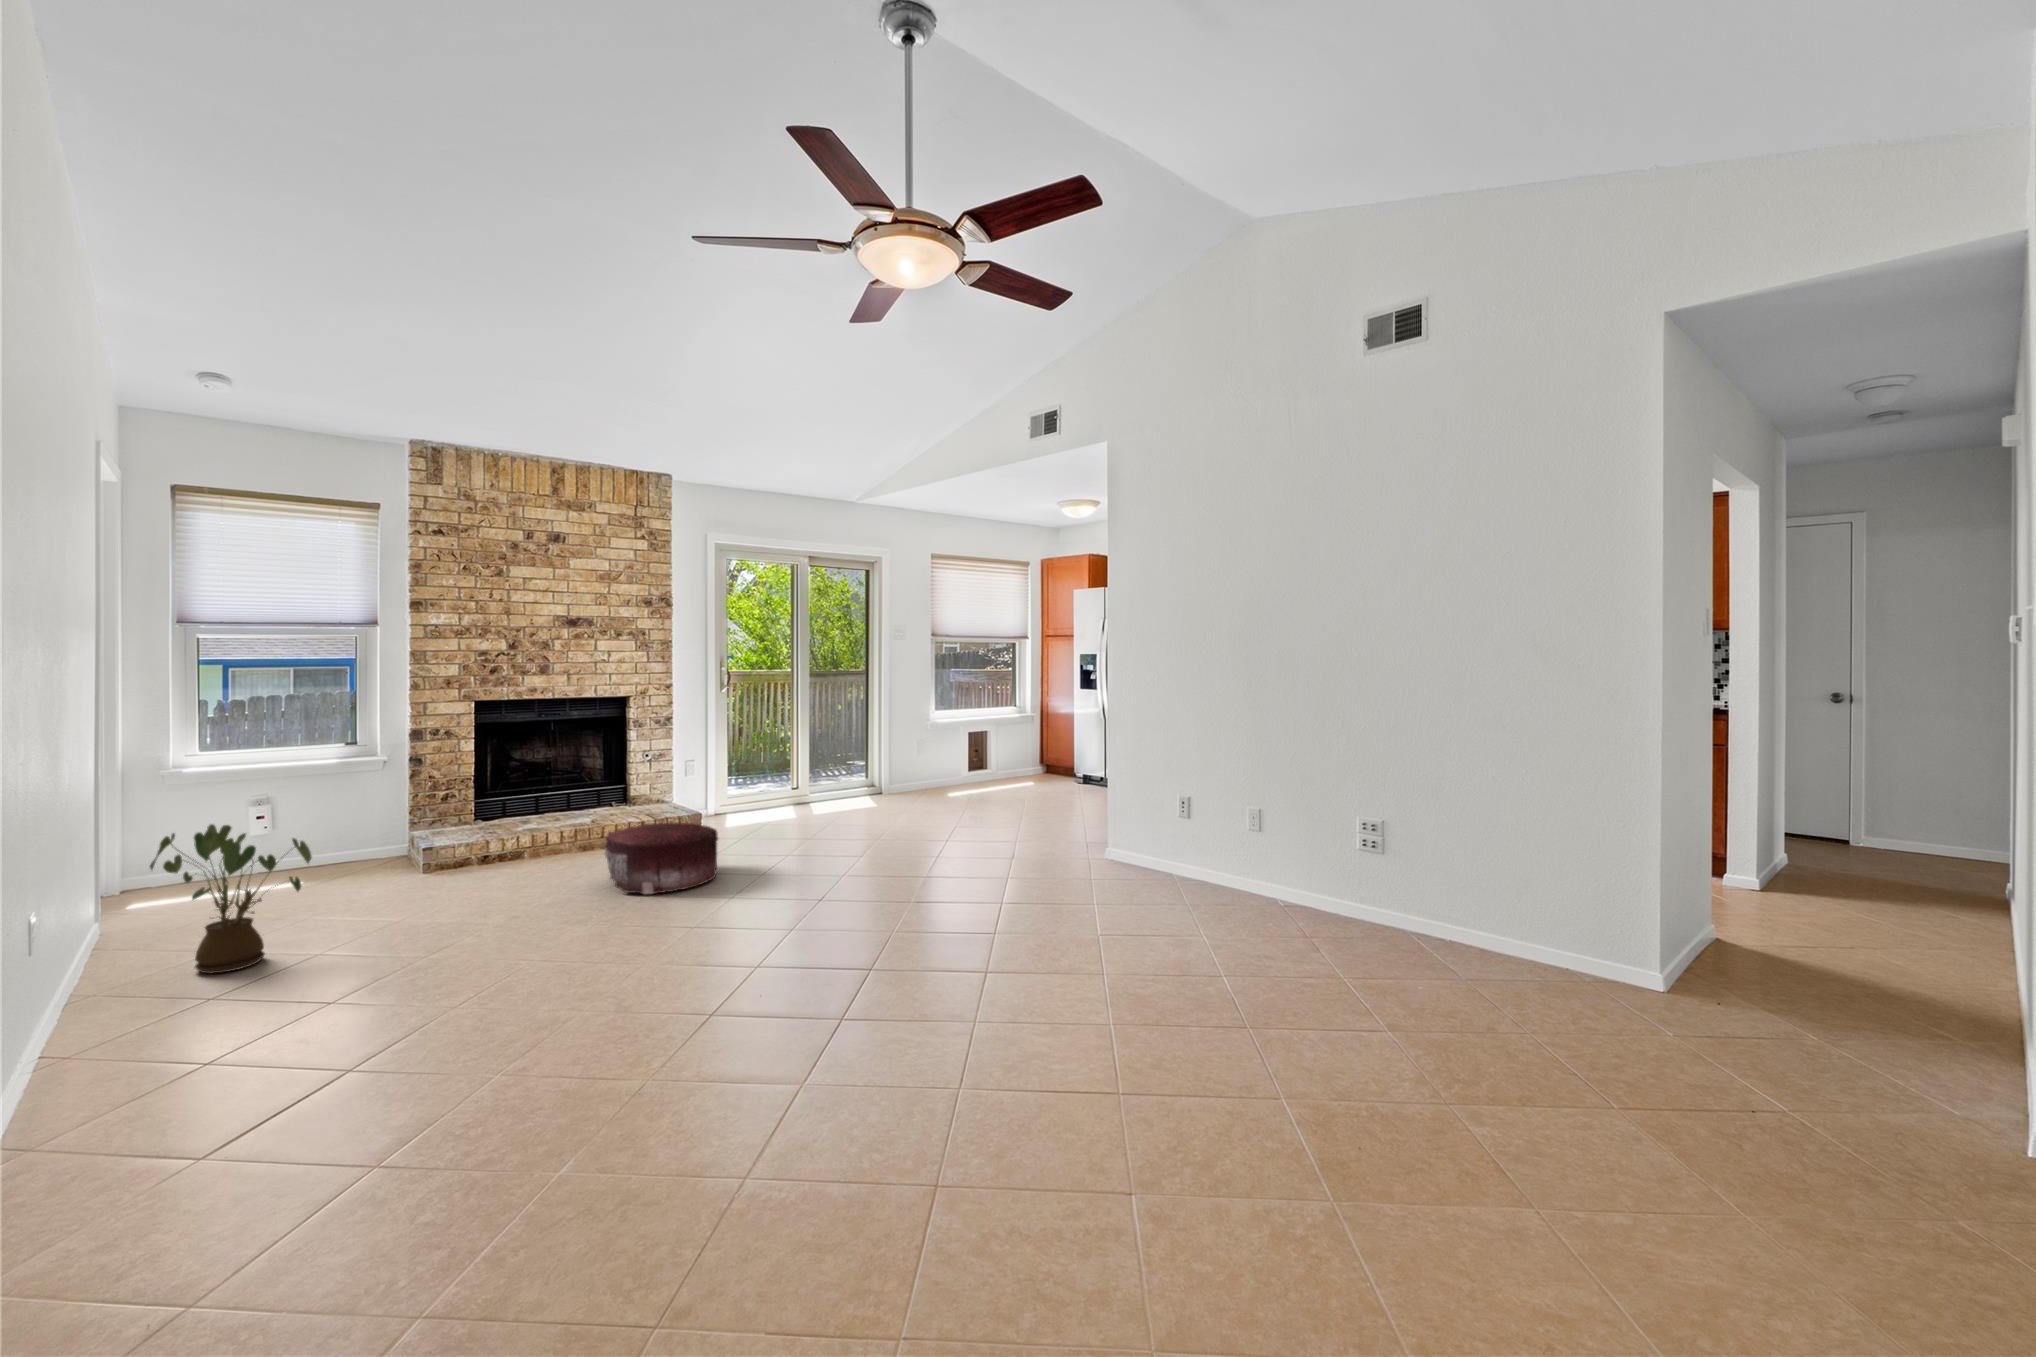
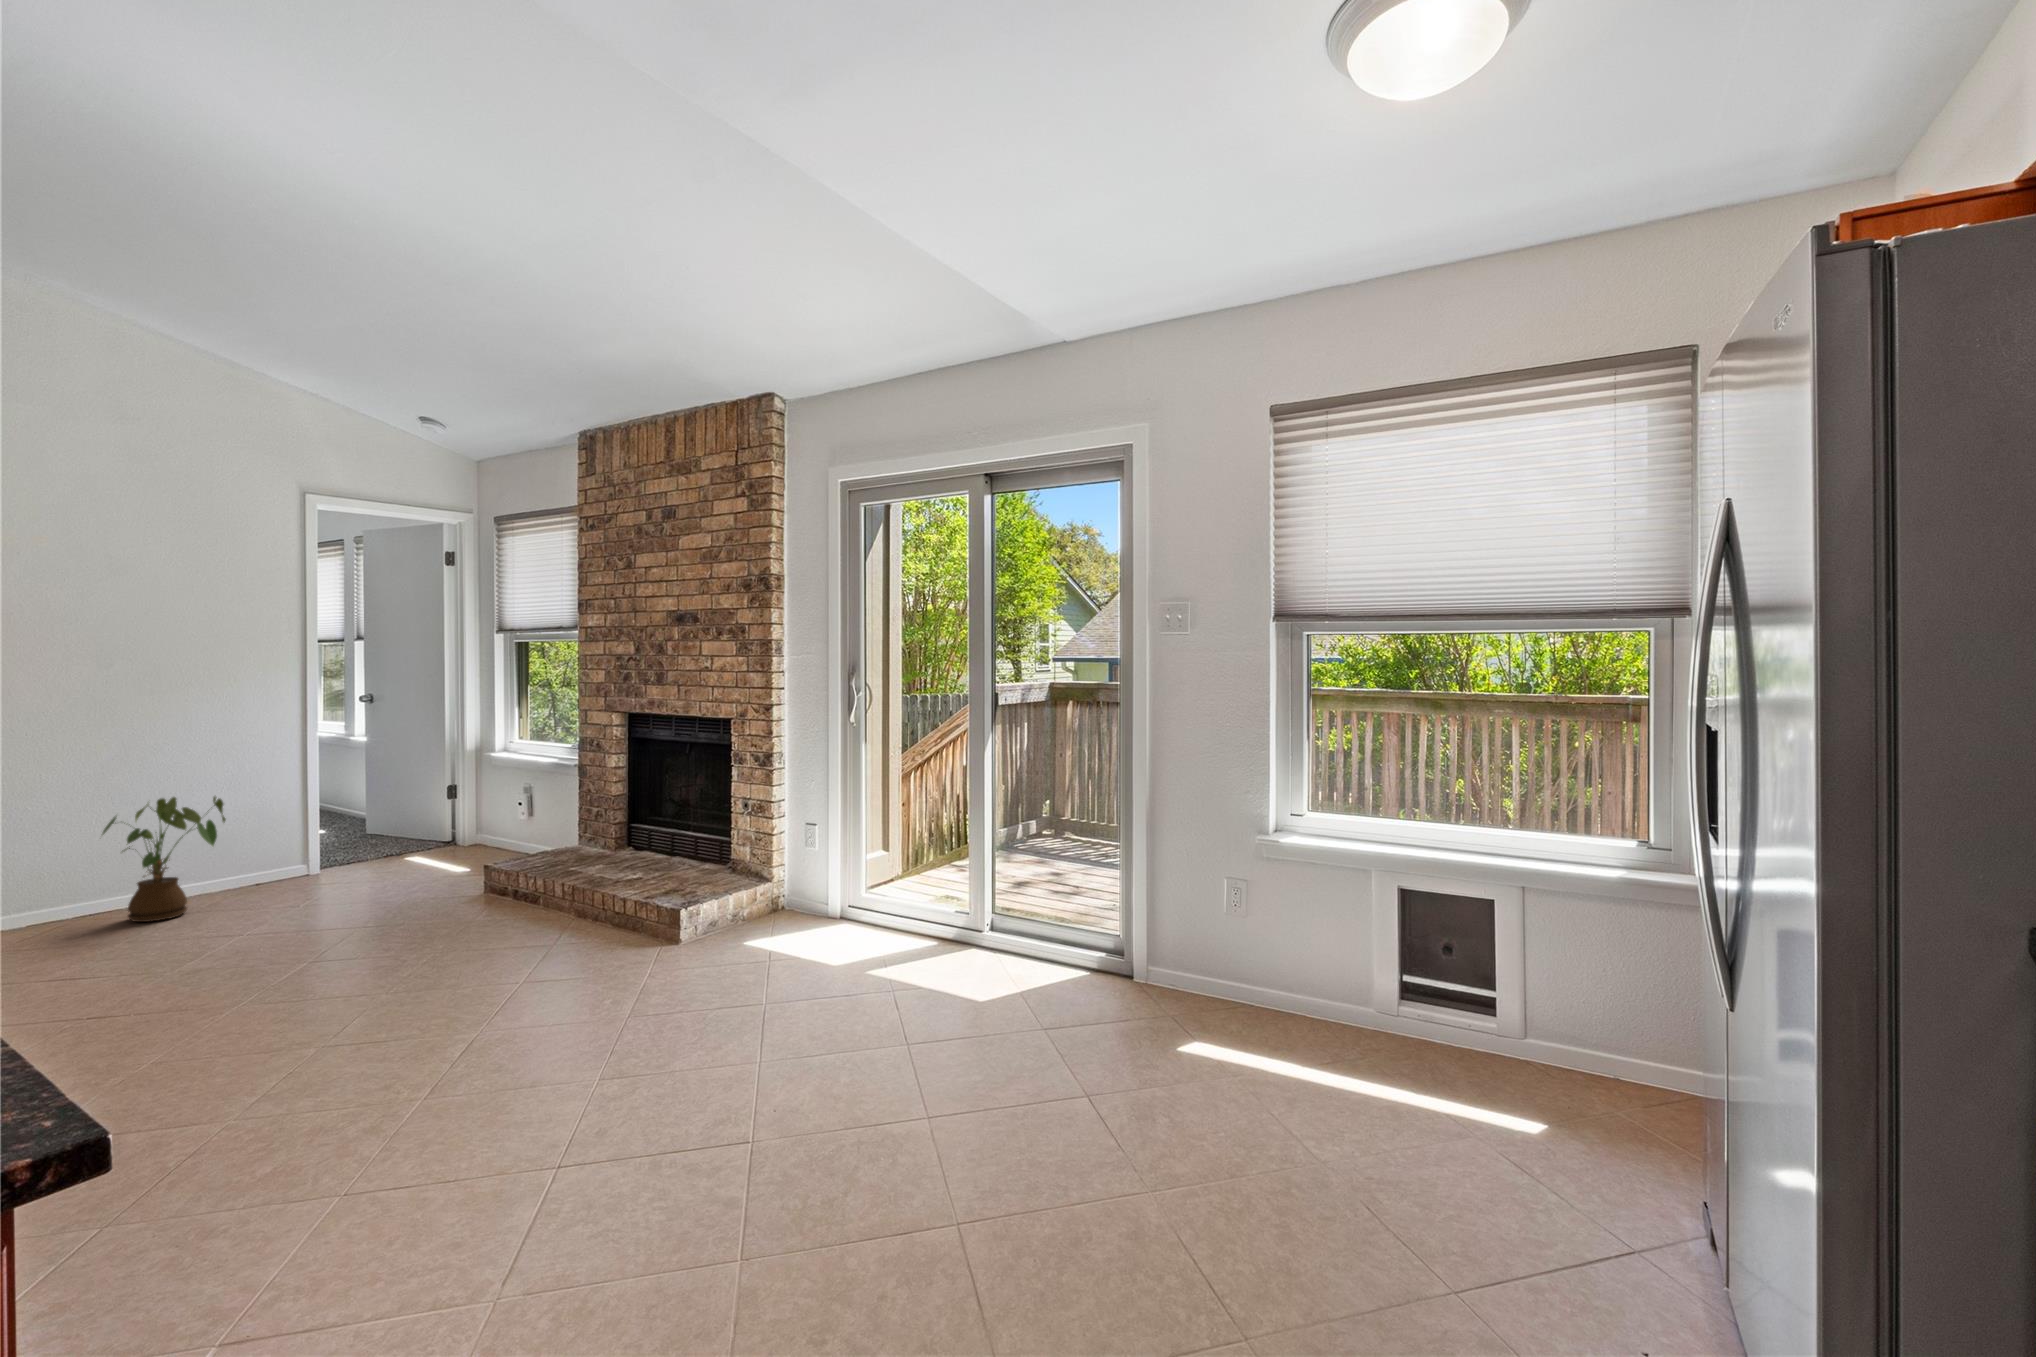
pouf: present [605,822,718,894] -> none [236,893,432,1011]

